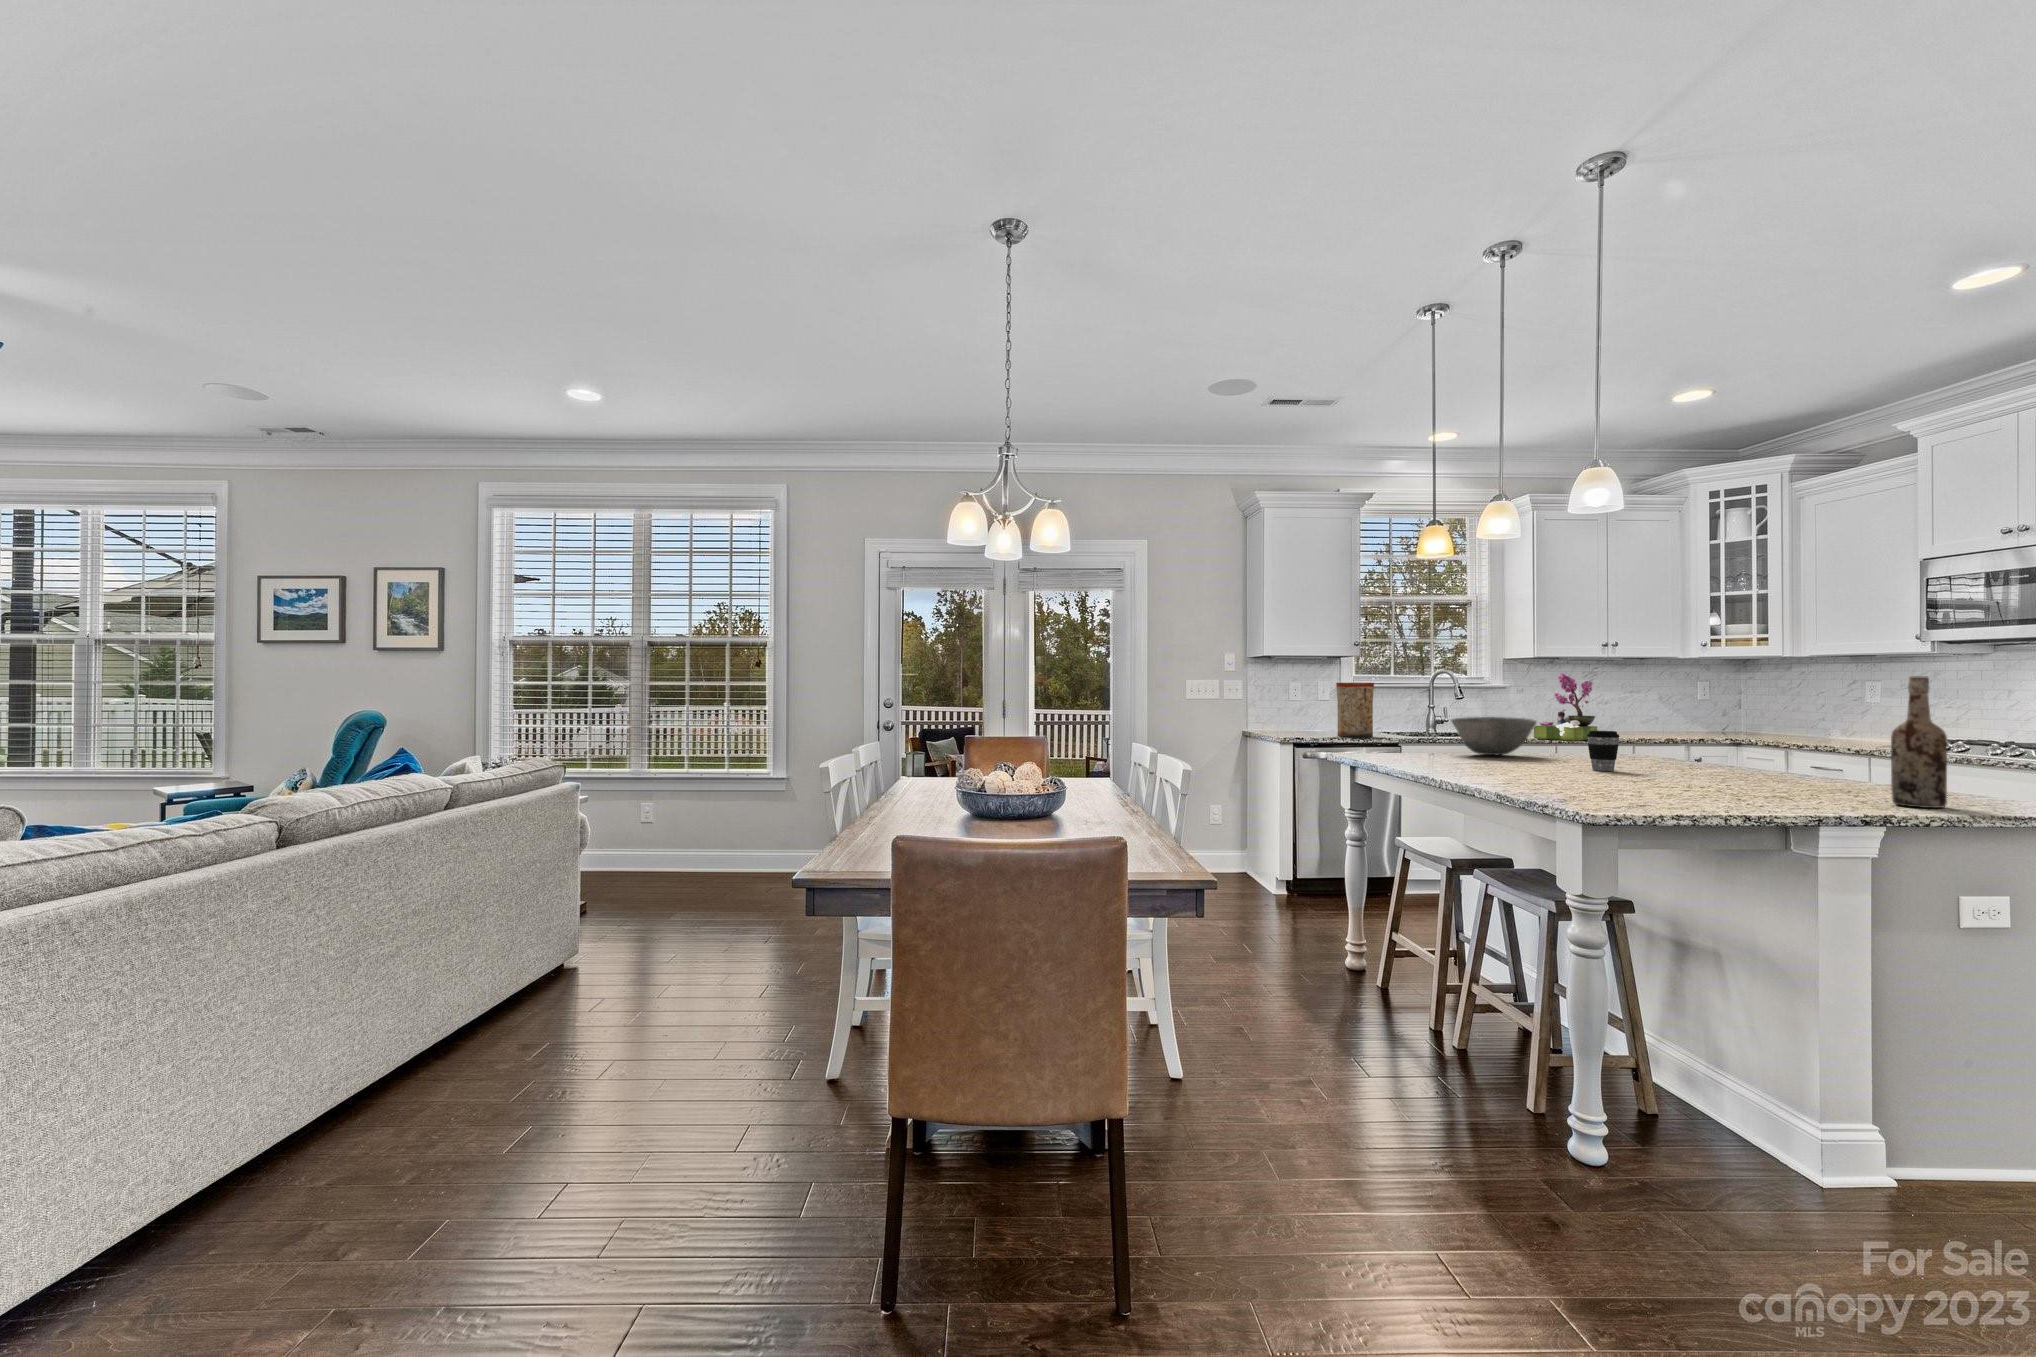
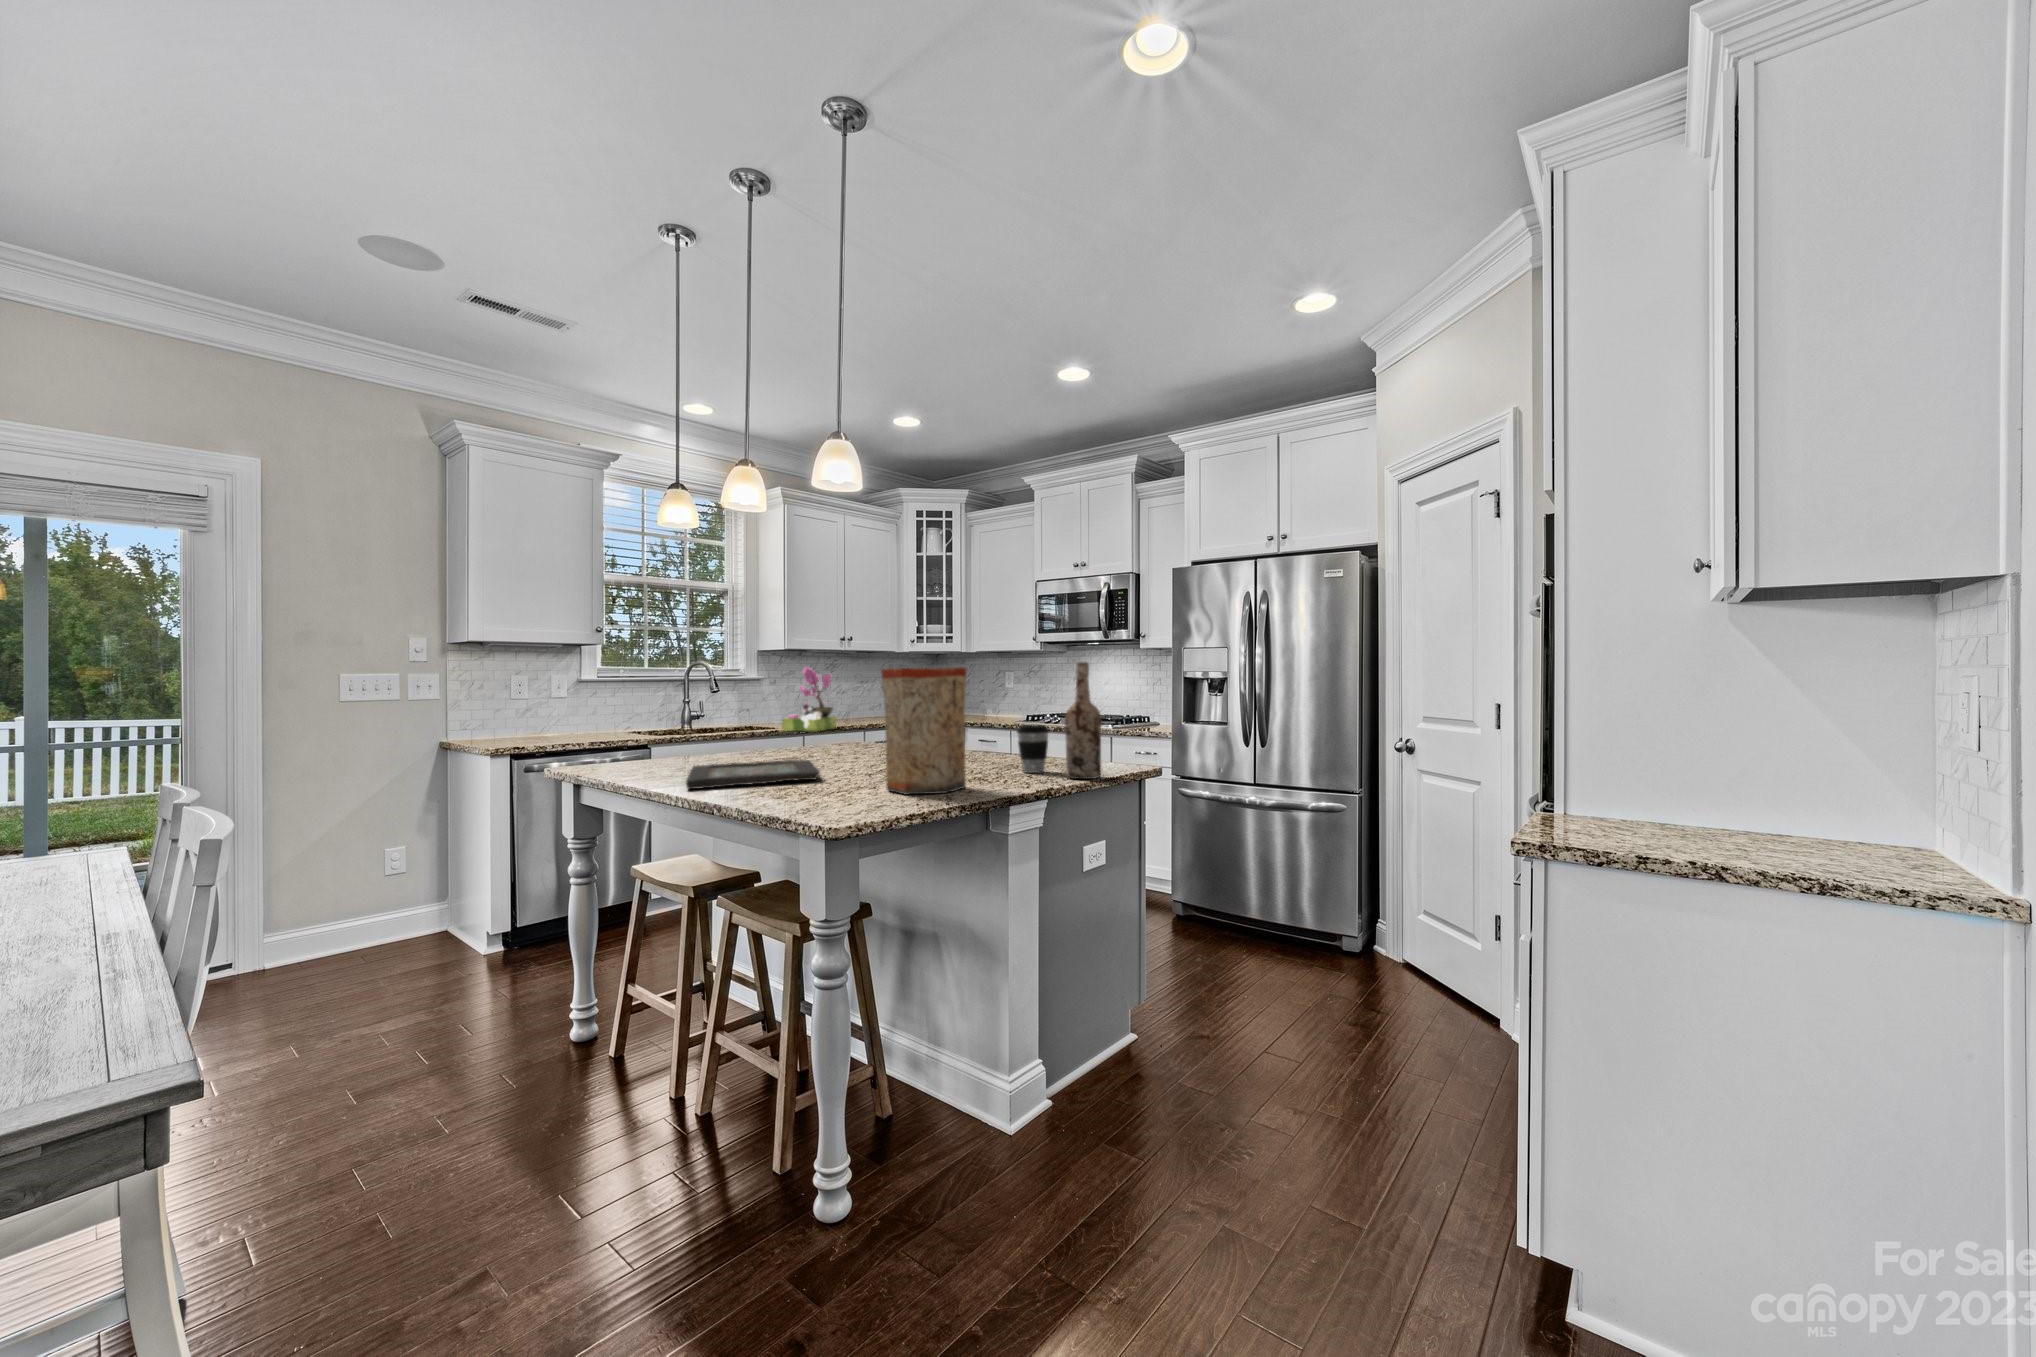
vase: present [1336,683,1374,737] -> present [881,667,966,794]
bowl: present [1451,717,1536,755] -> none [695,713,782,755]
coffee cup: present [1587,731,1619,771] -> present [1017,725,1049,773]
decorative tray: none [1451,759,1579,780] -> present [686,760,820,789]

